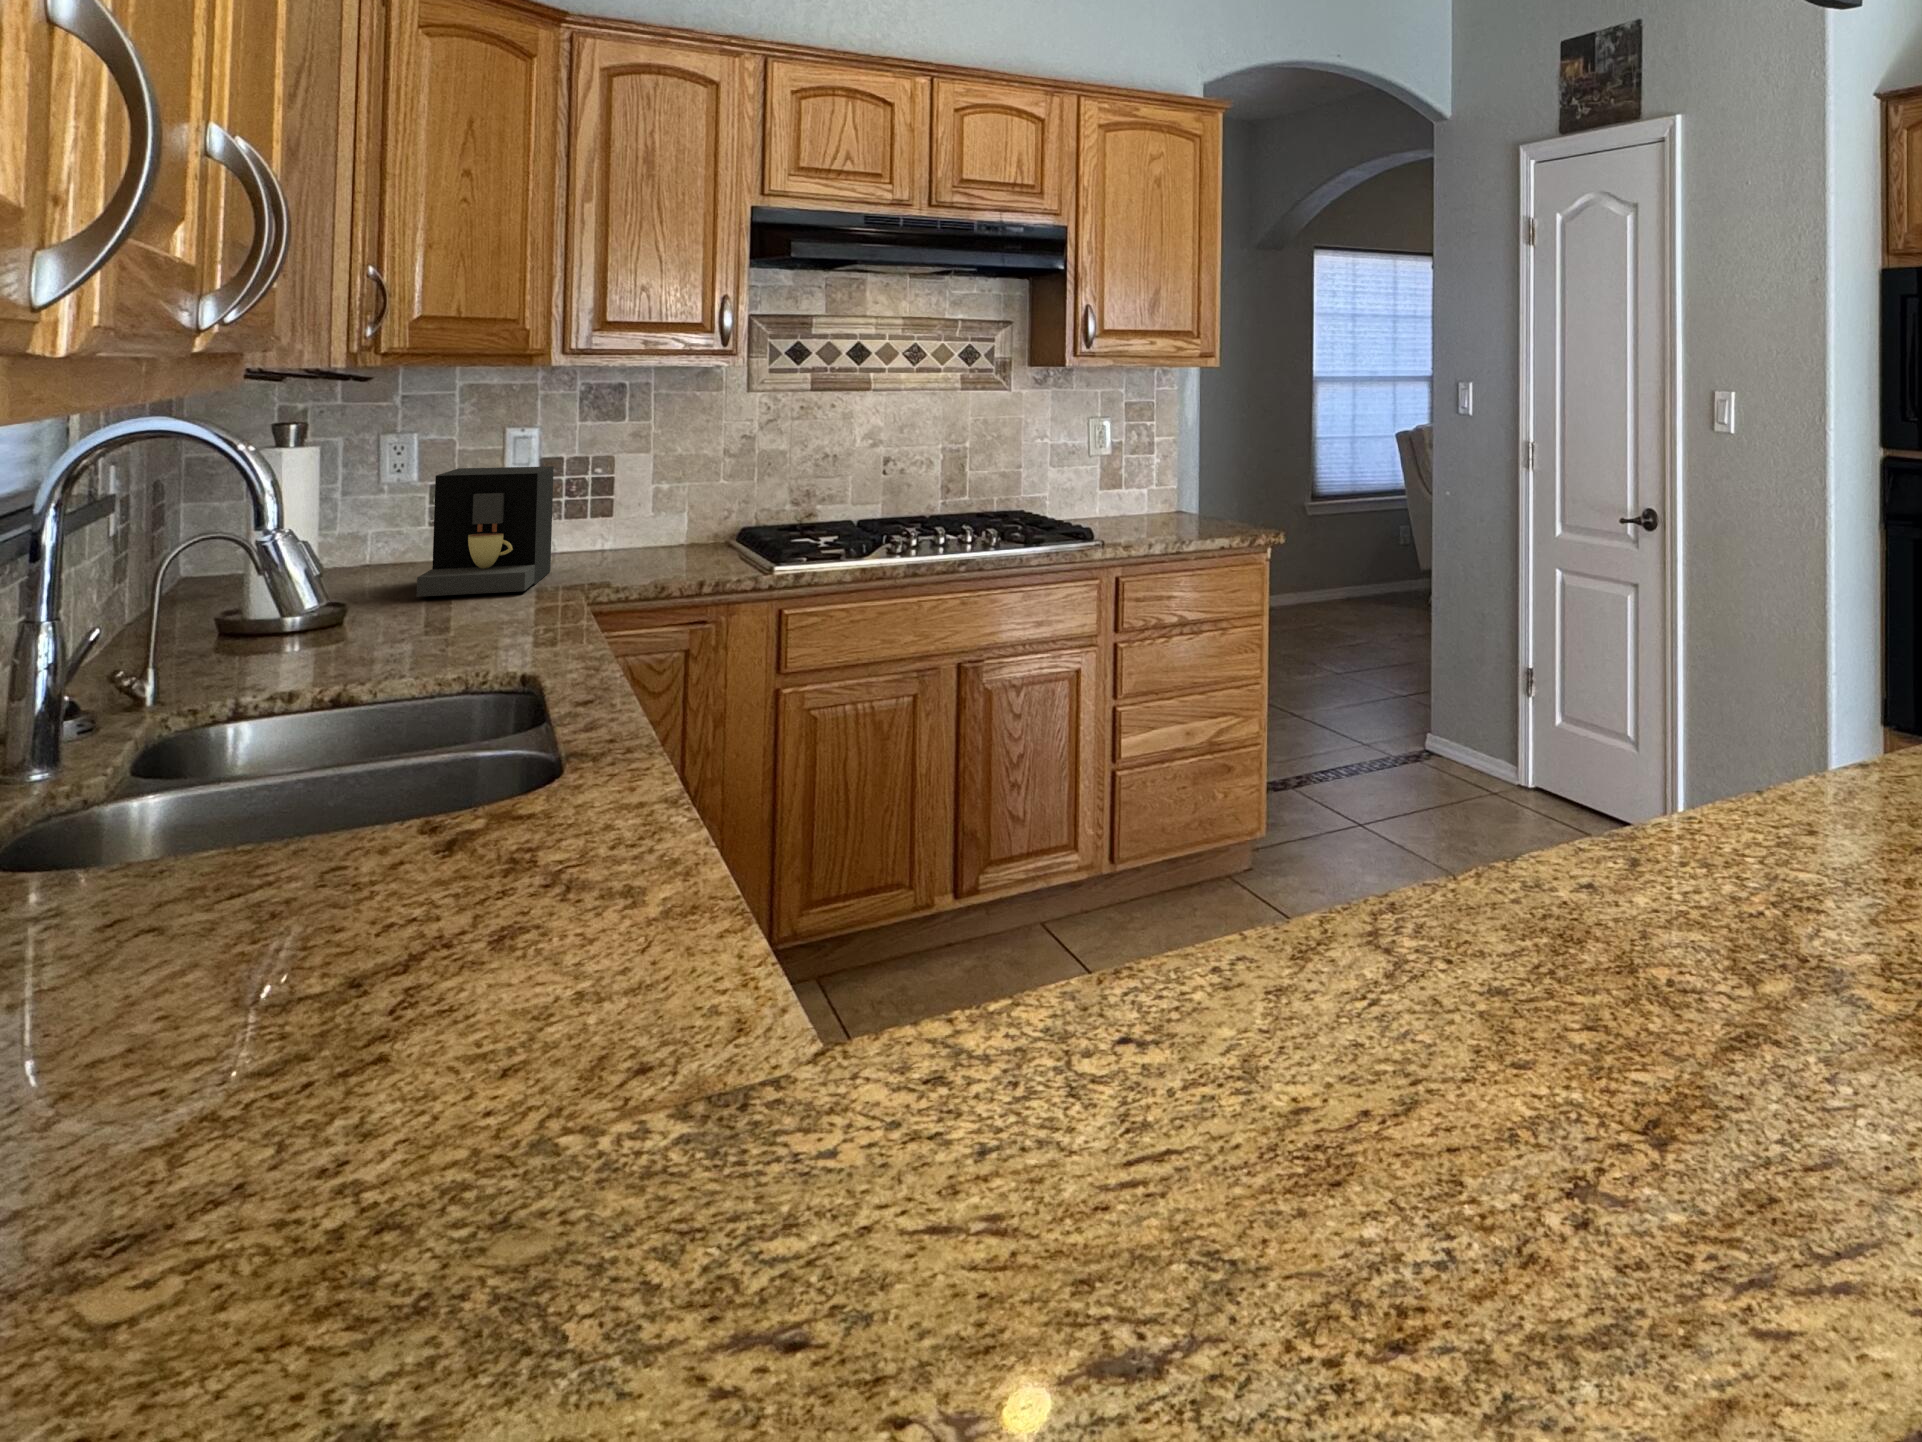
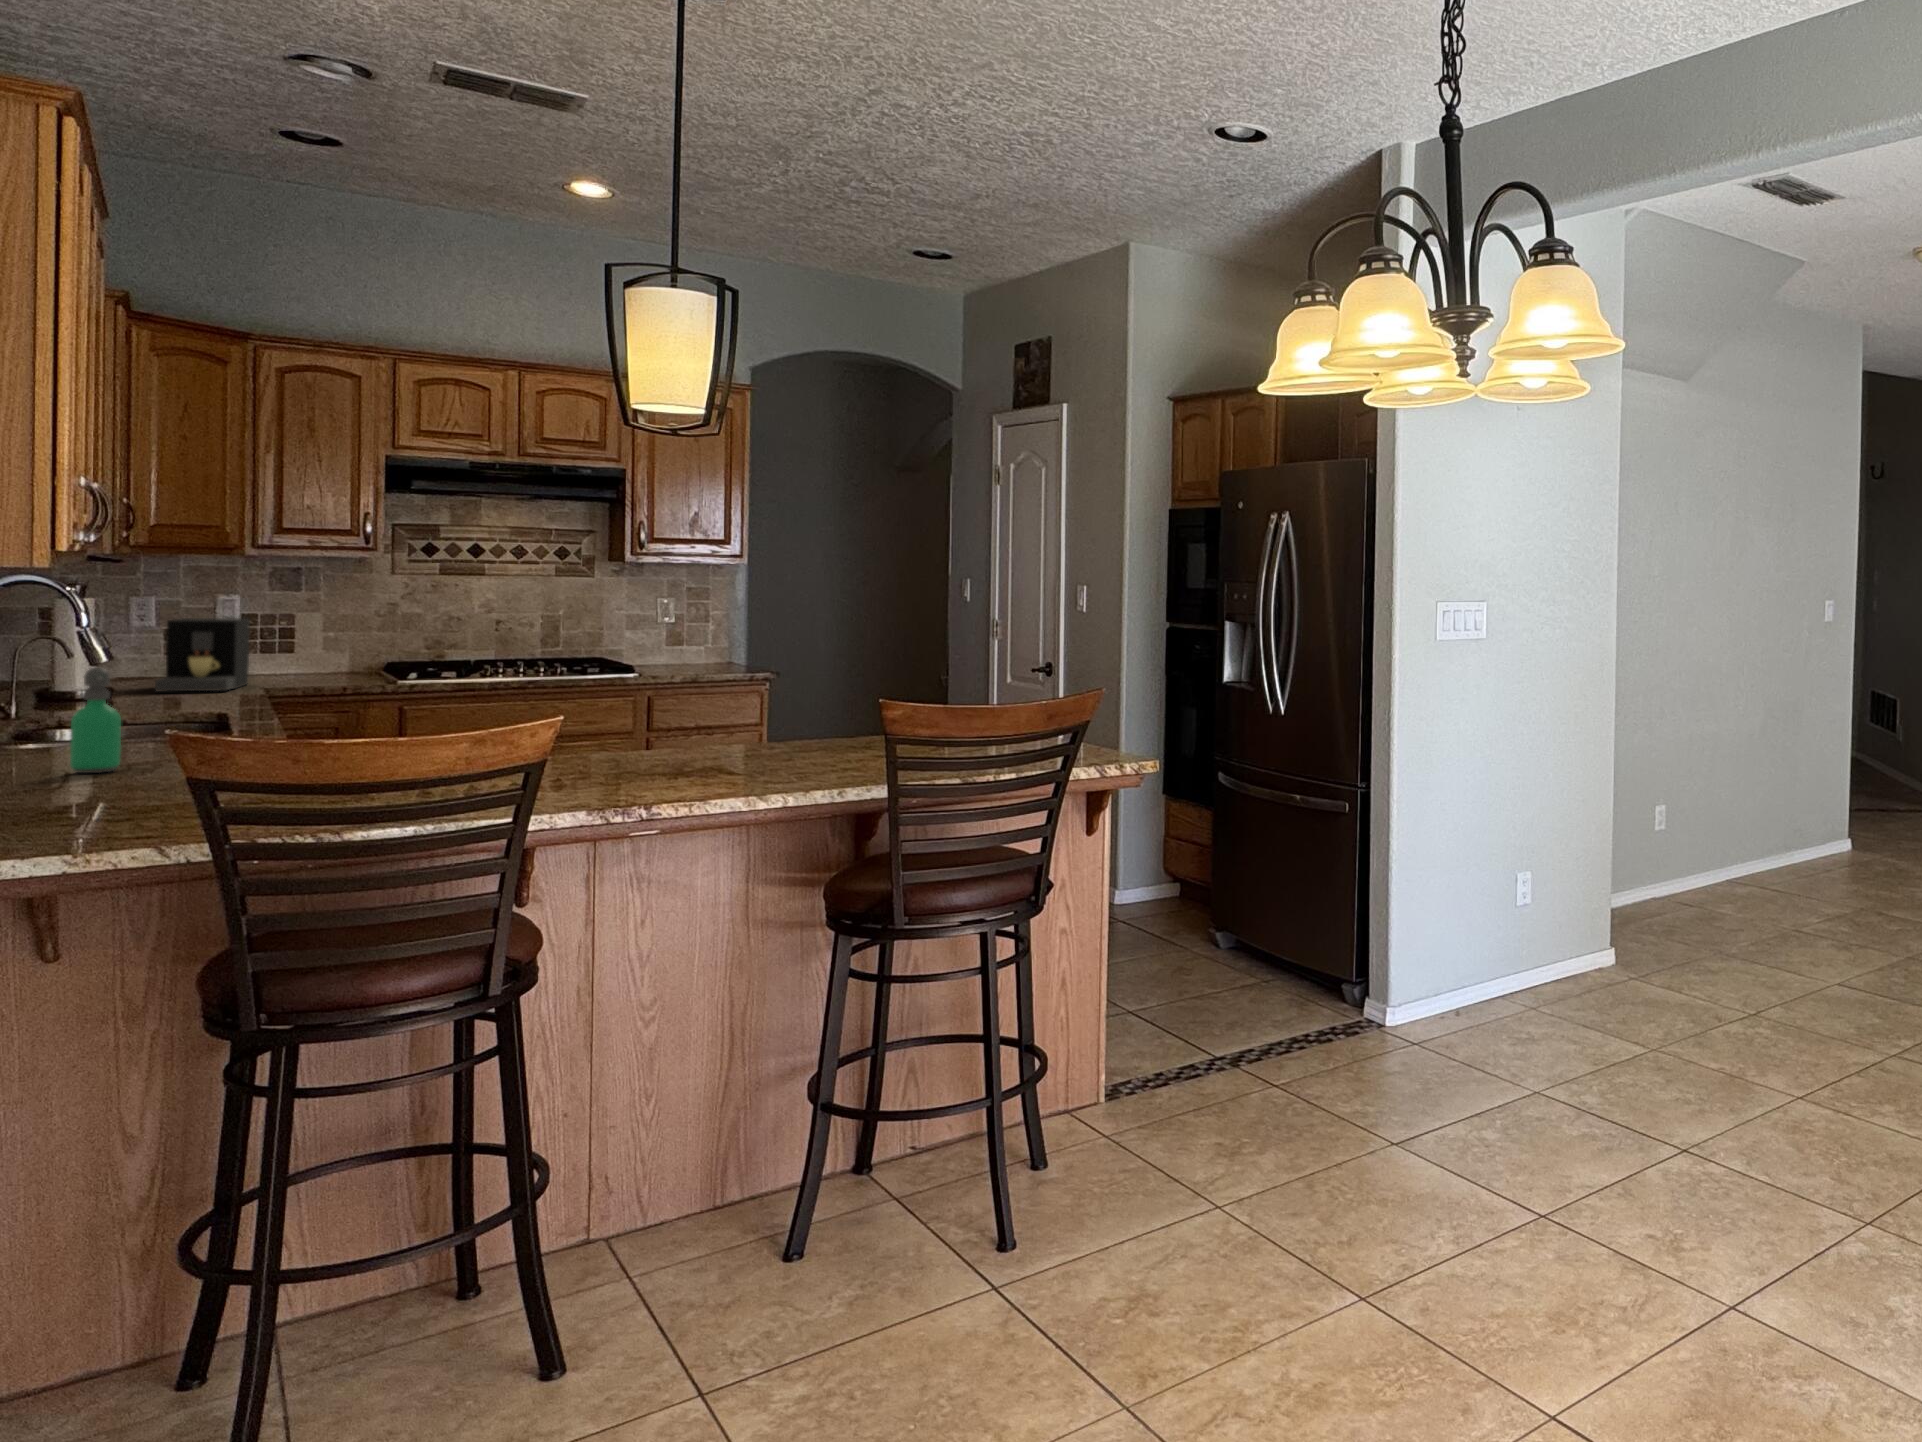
soap dispenser: none [198,714,346,1054] -> present [70,668,121,773]

